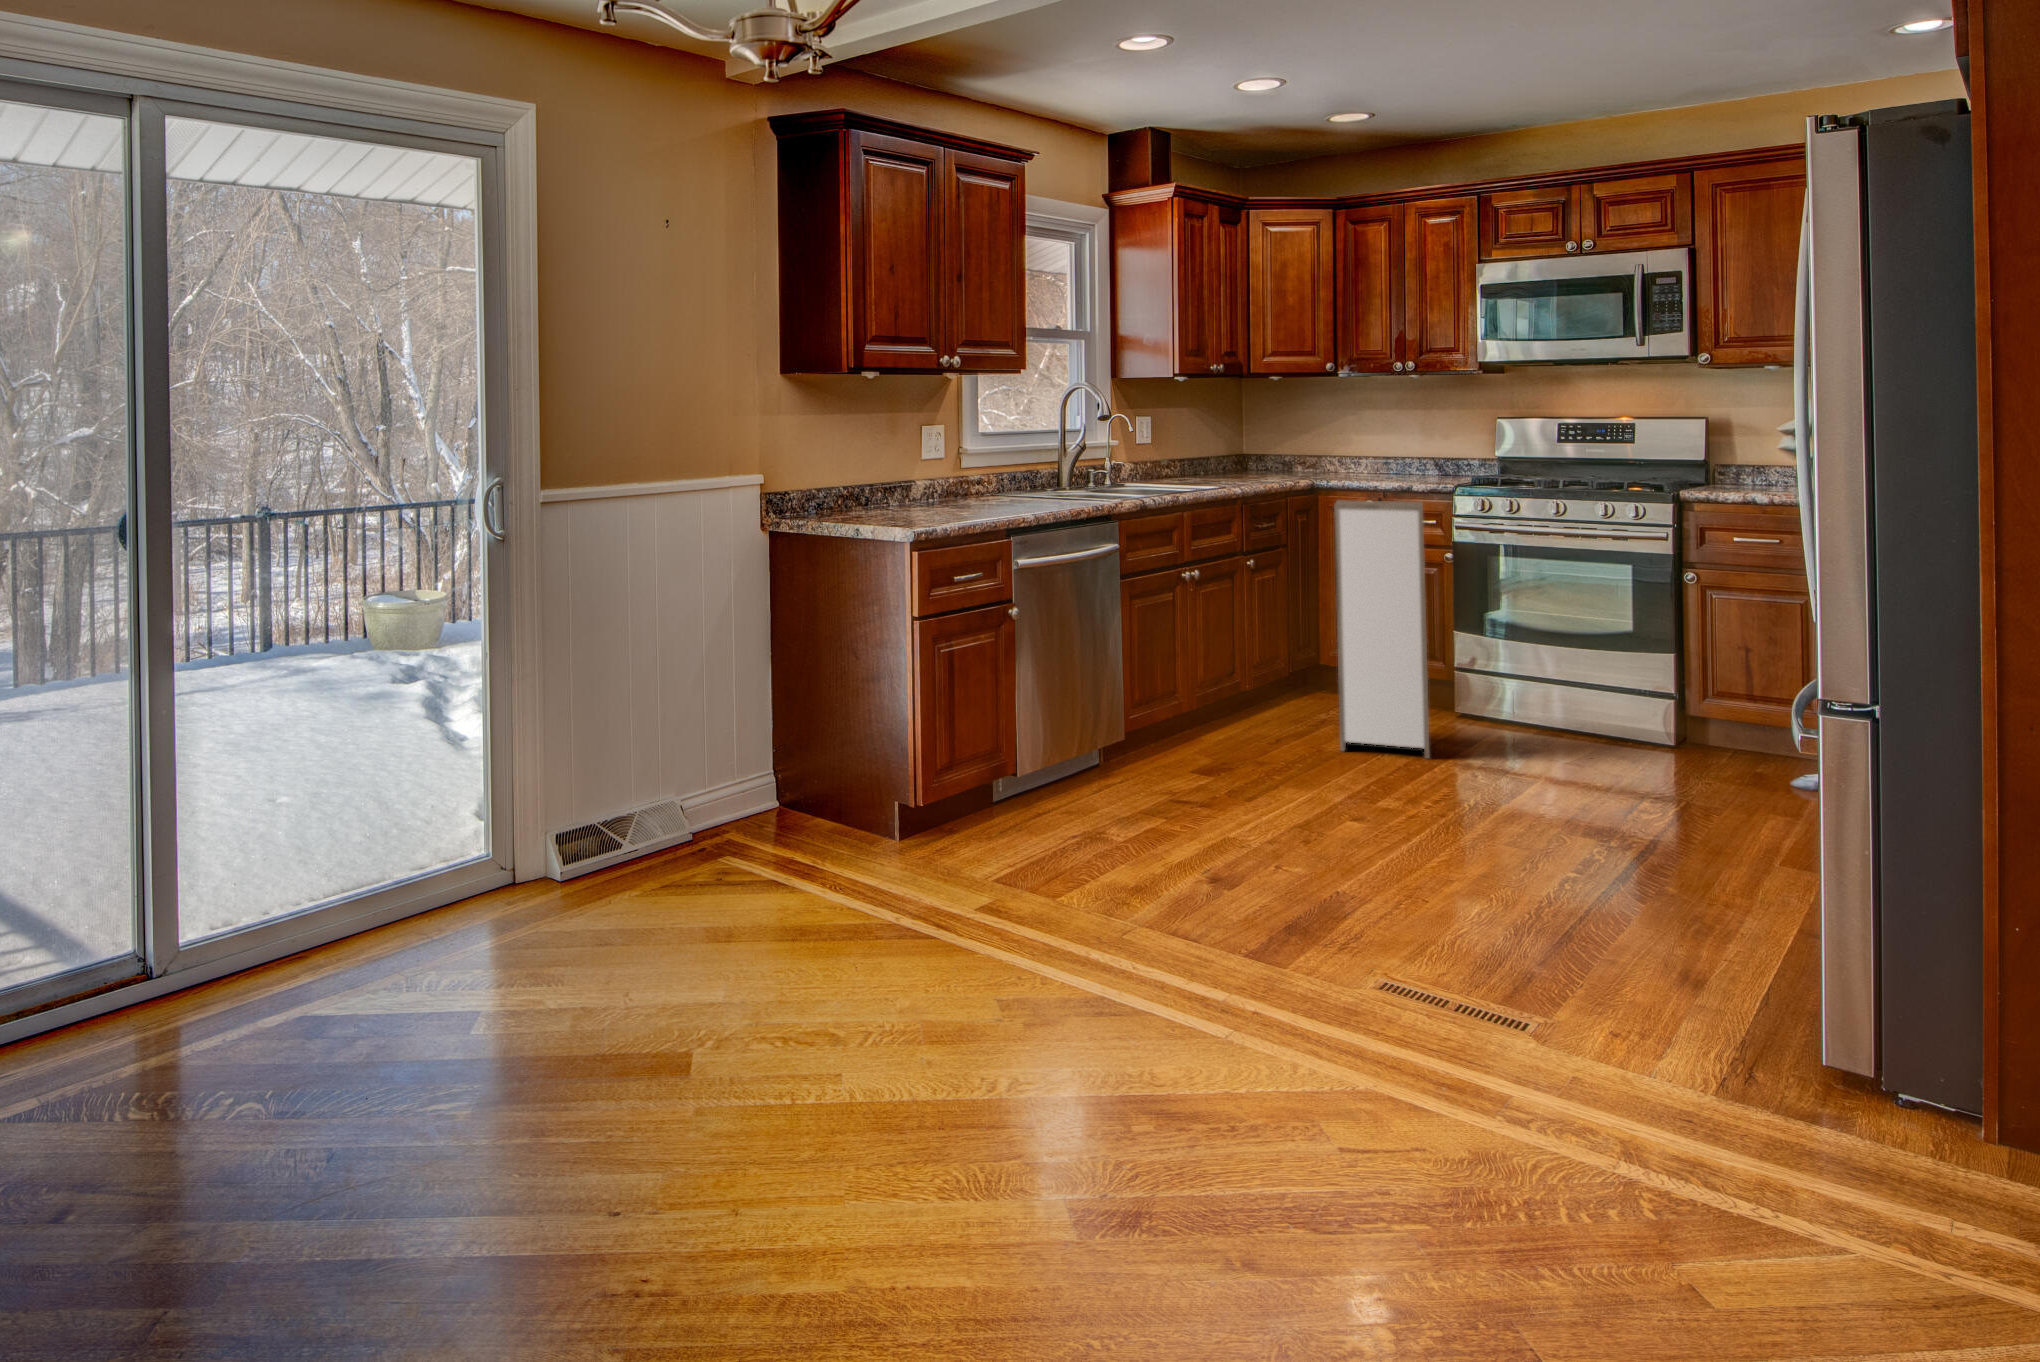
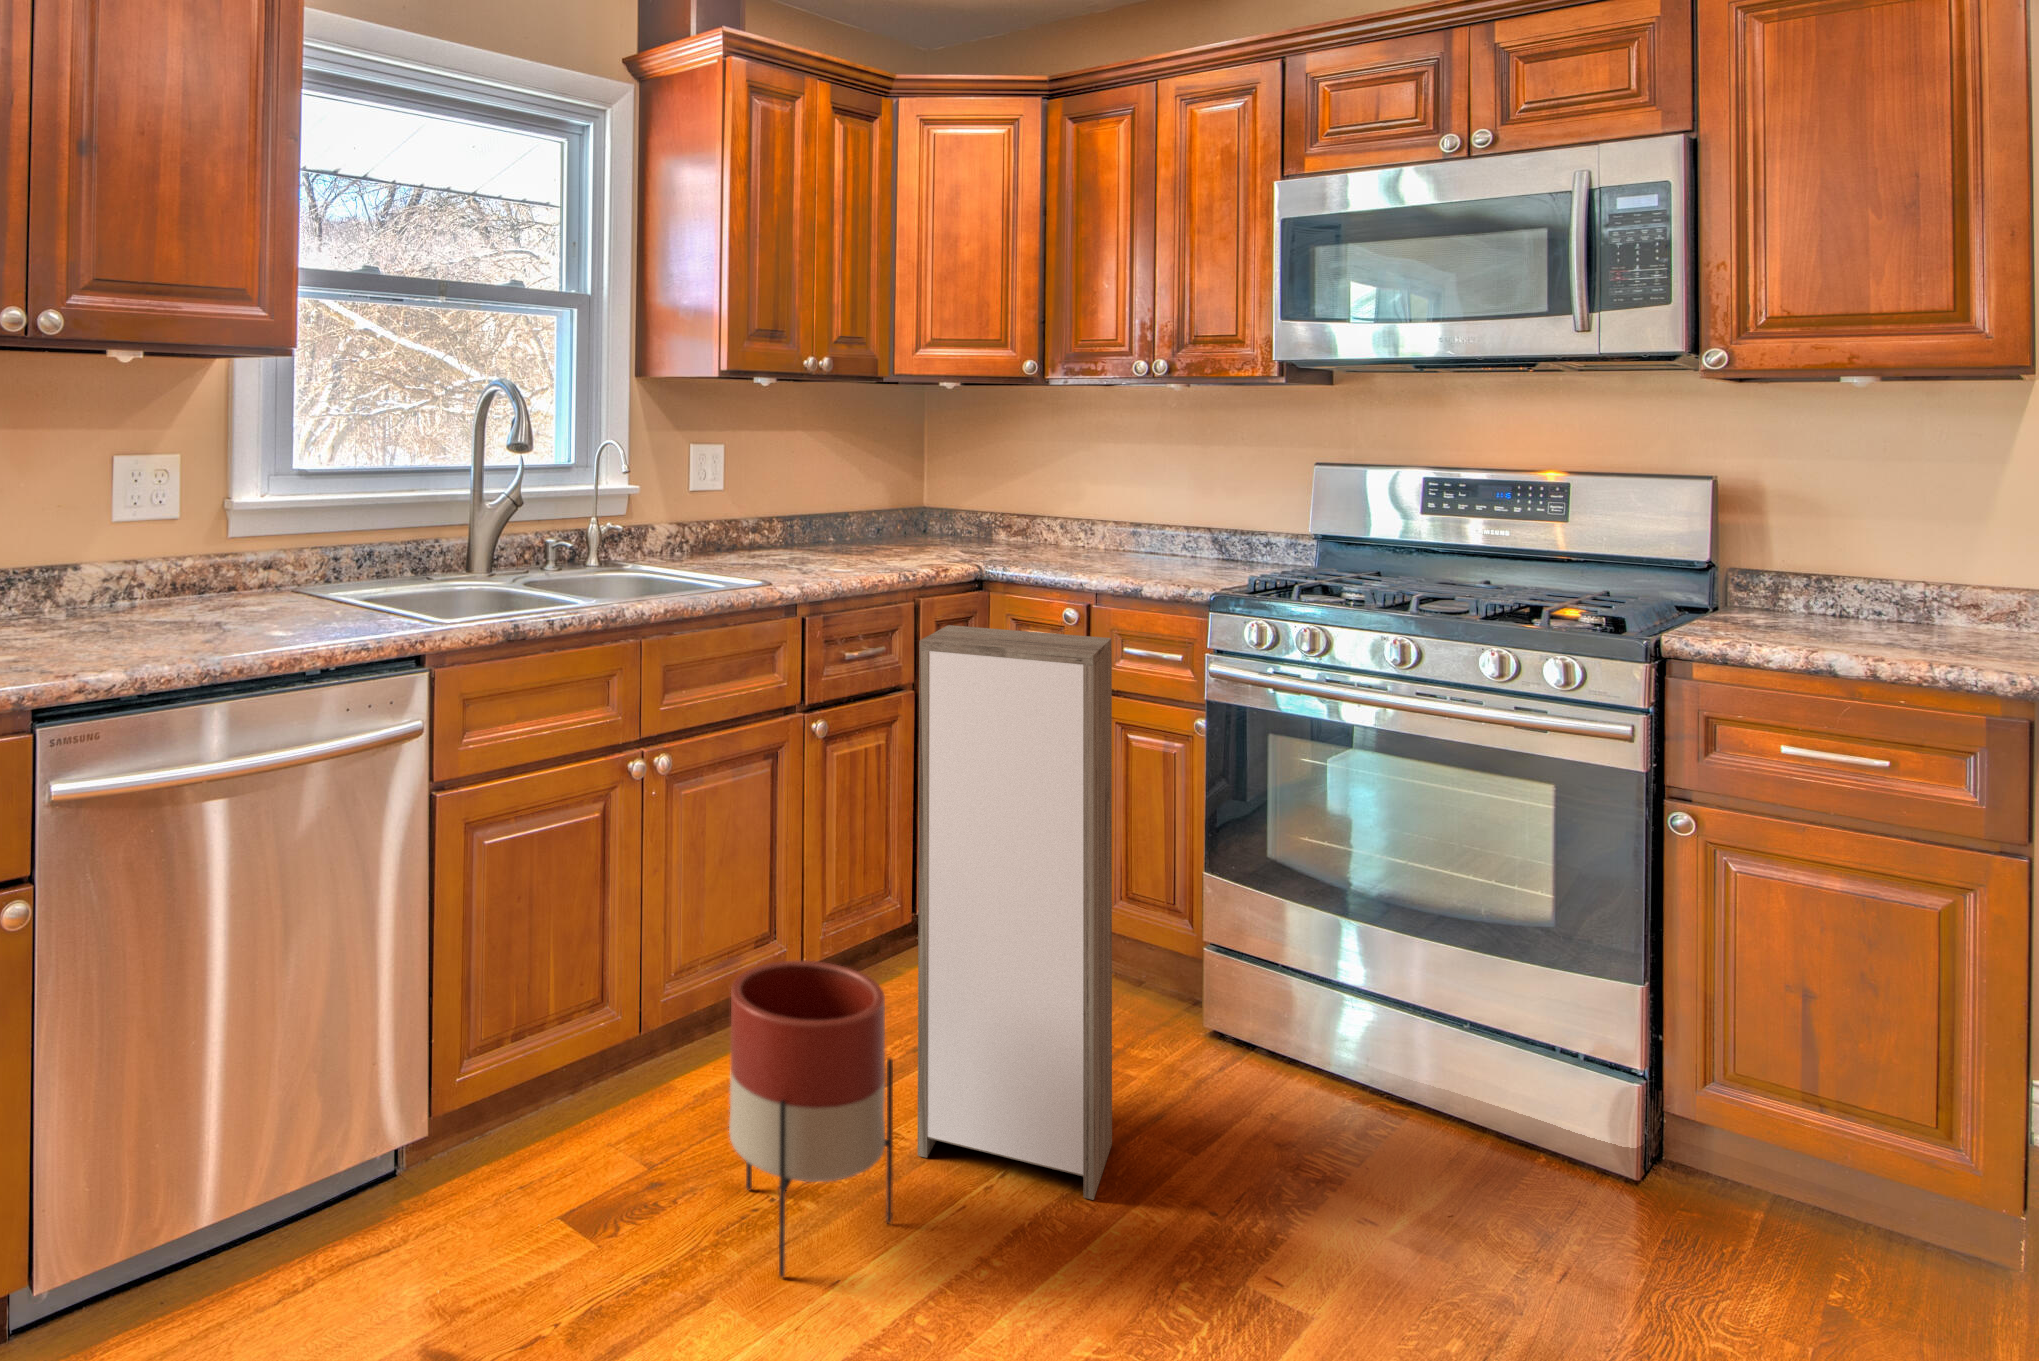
planter: none [1266,655,1343,780] -> present [729,961,893,1277]

